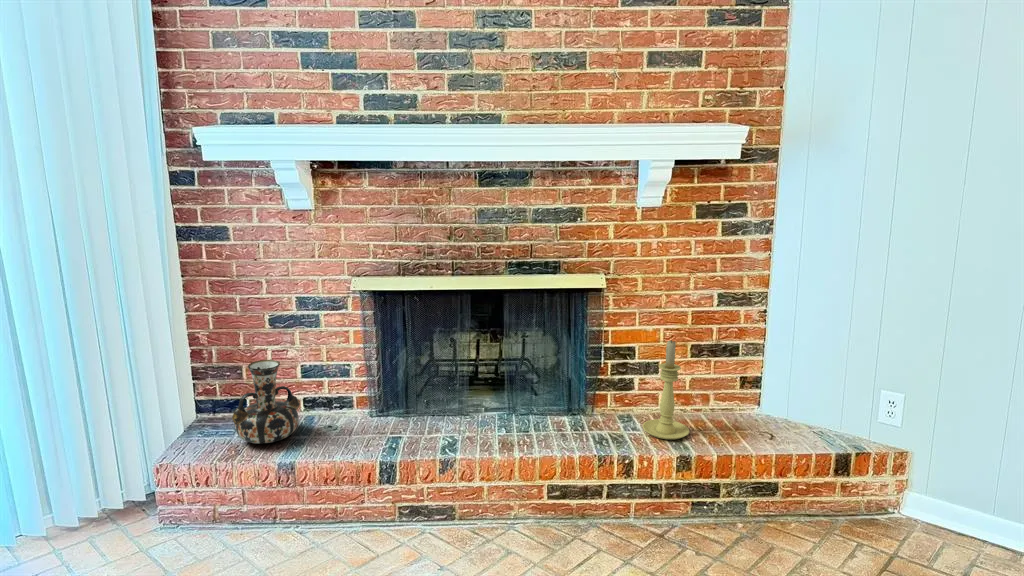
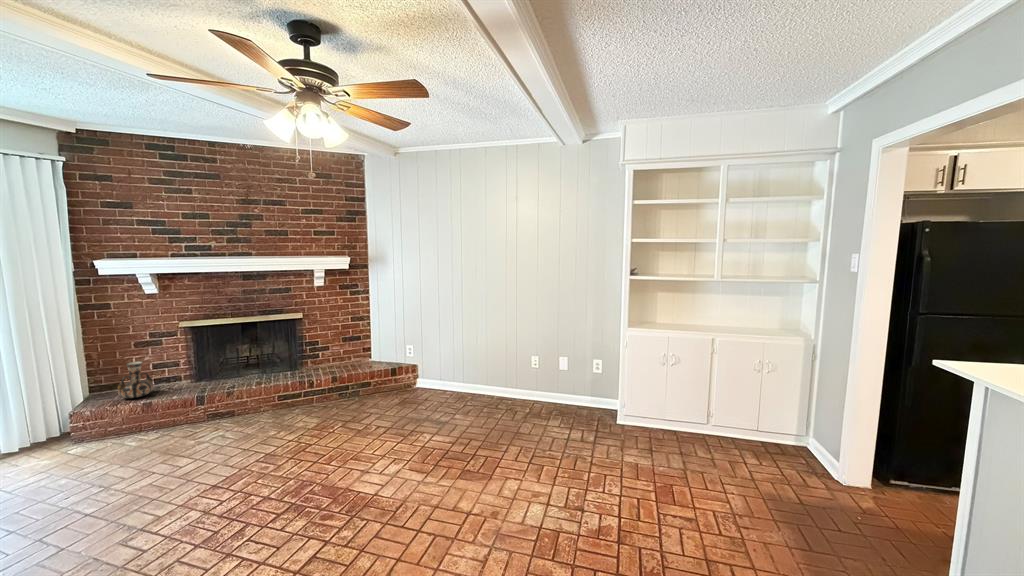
candle holder: present [643,340,689,439] -> none [321,335,339,373]

